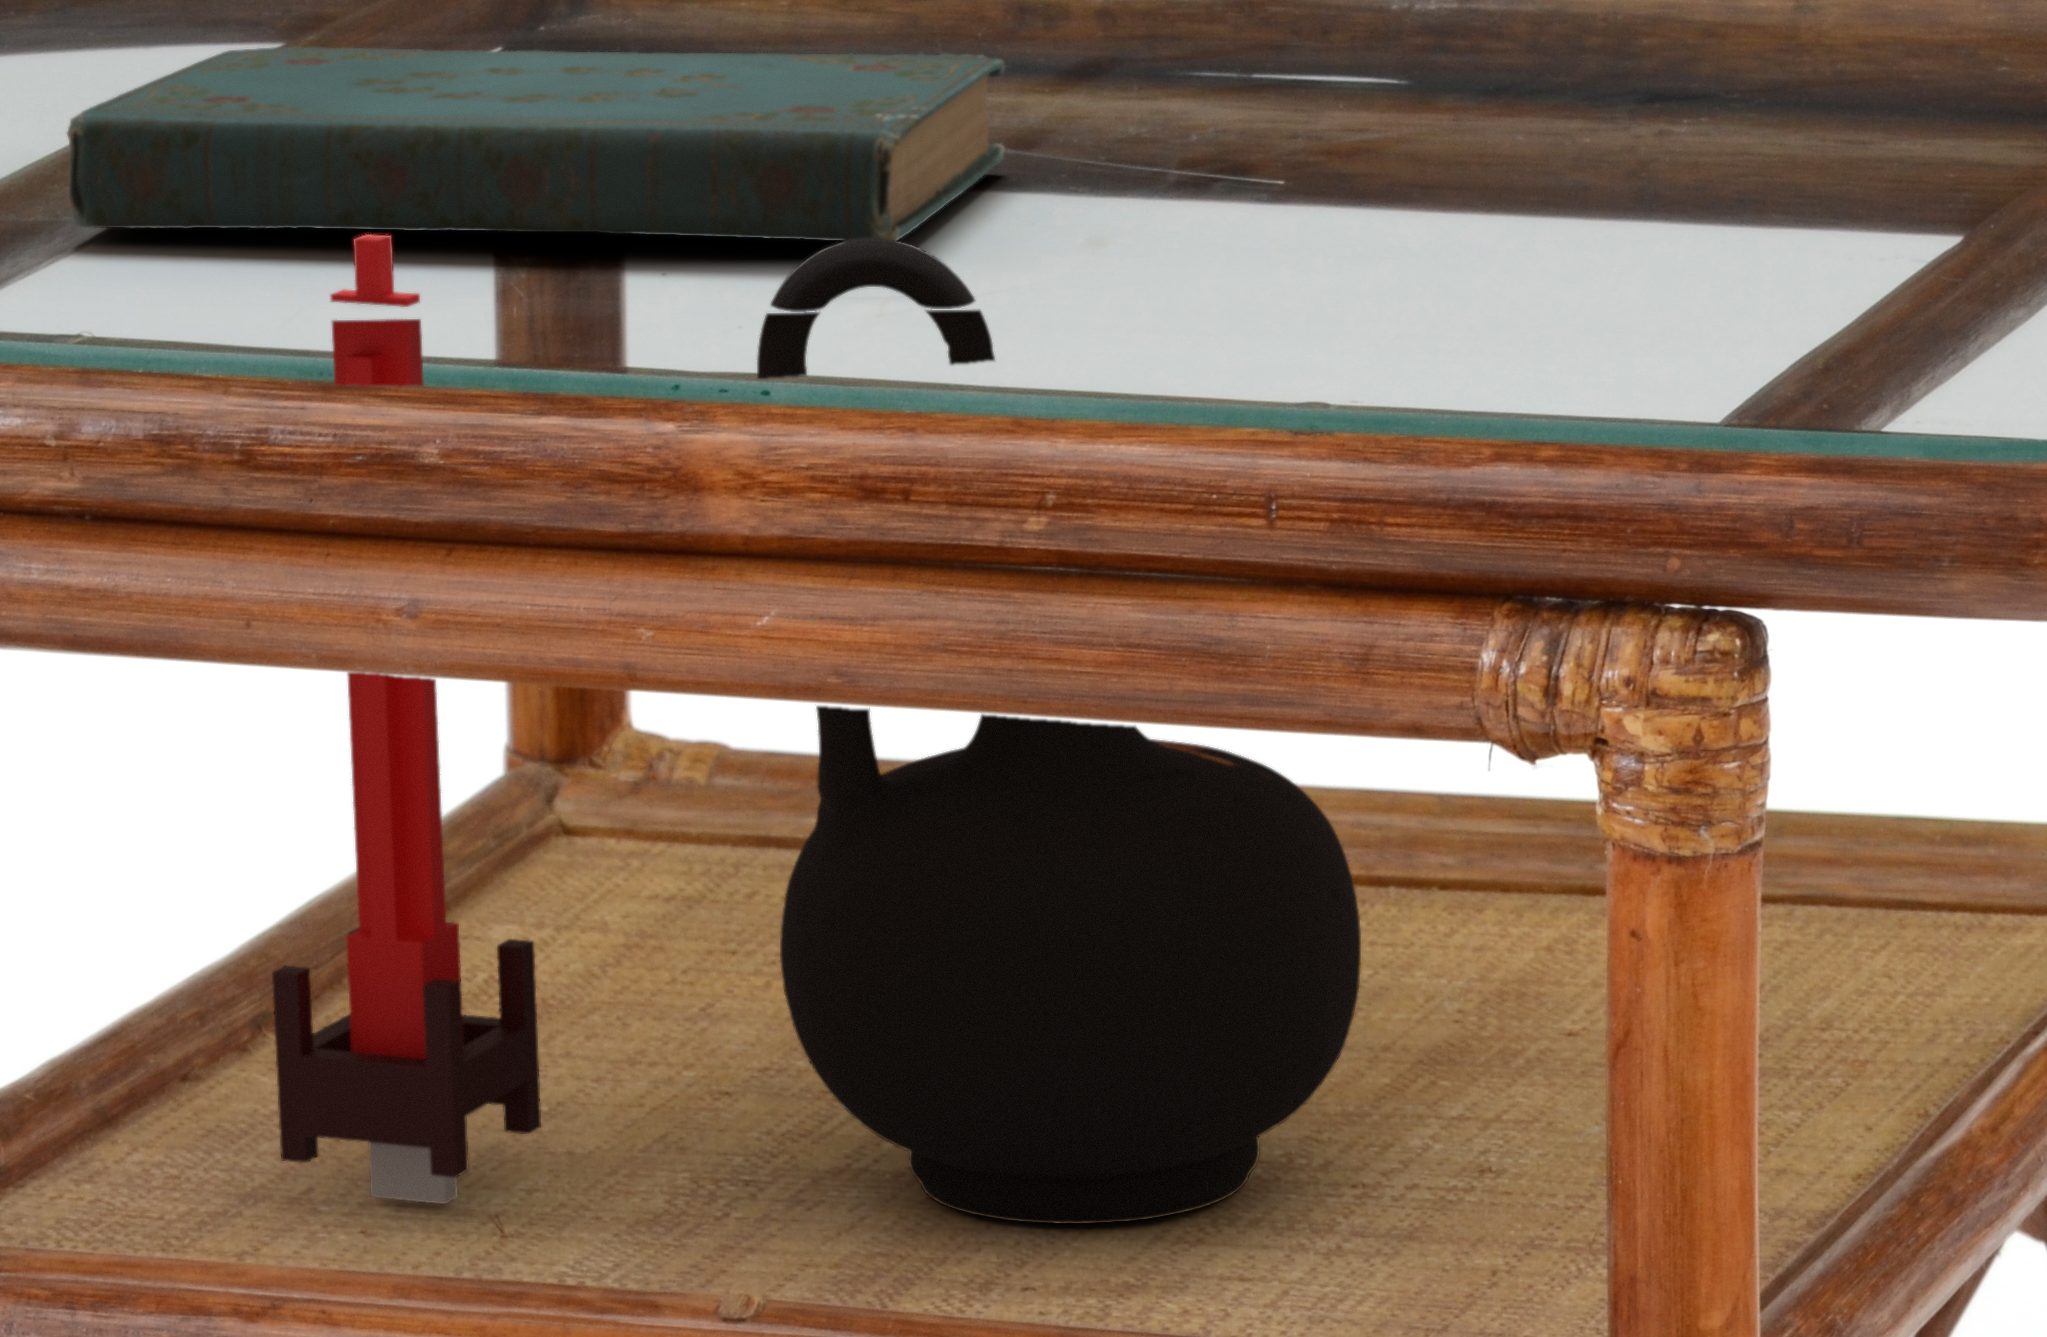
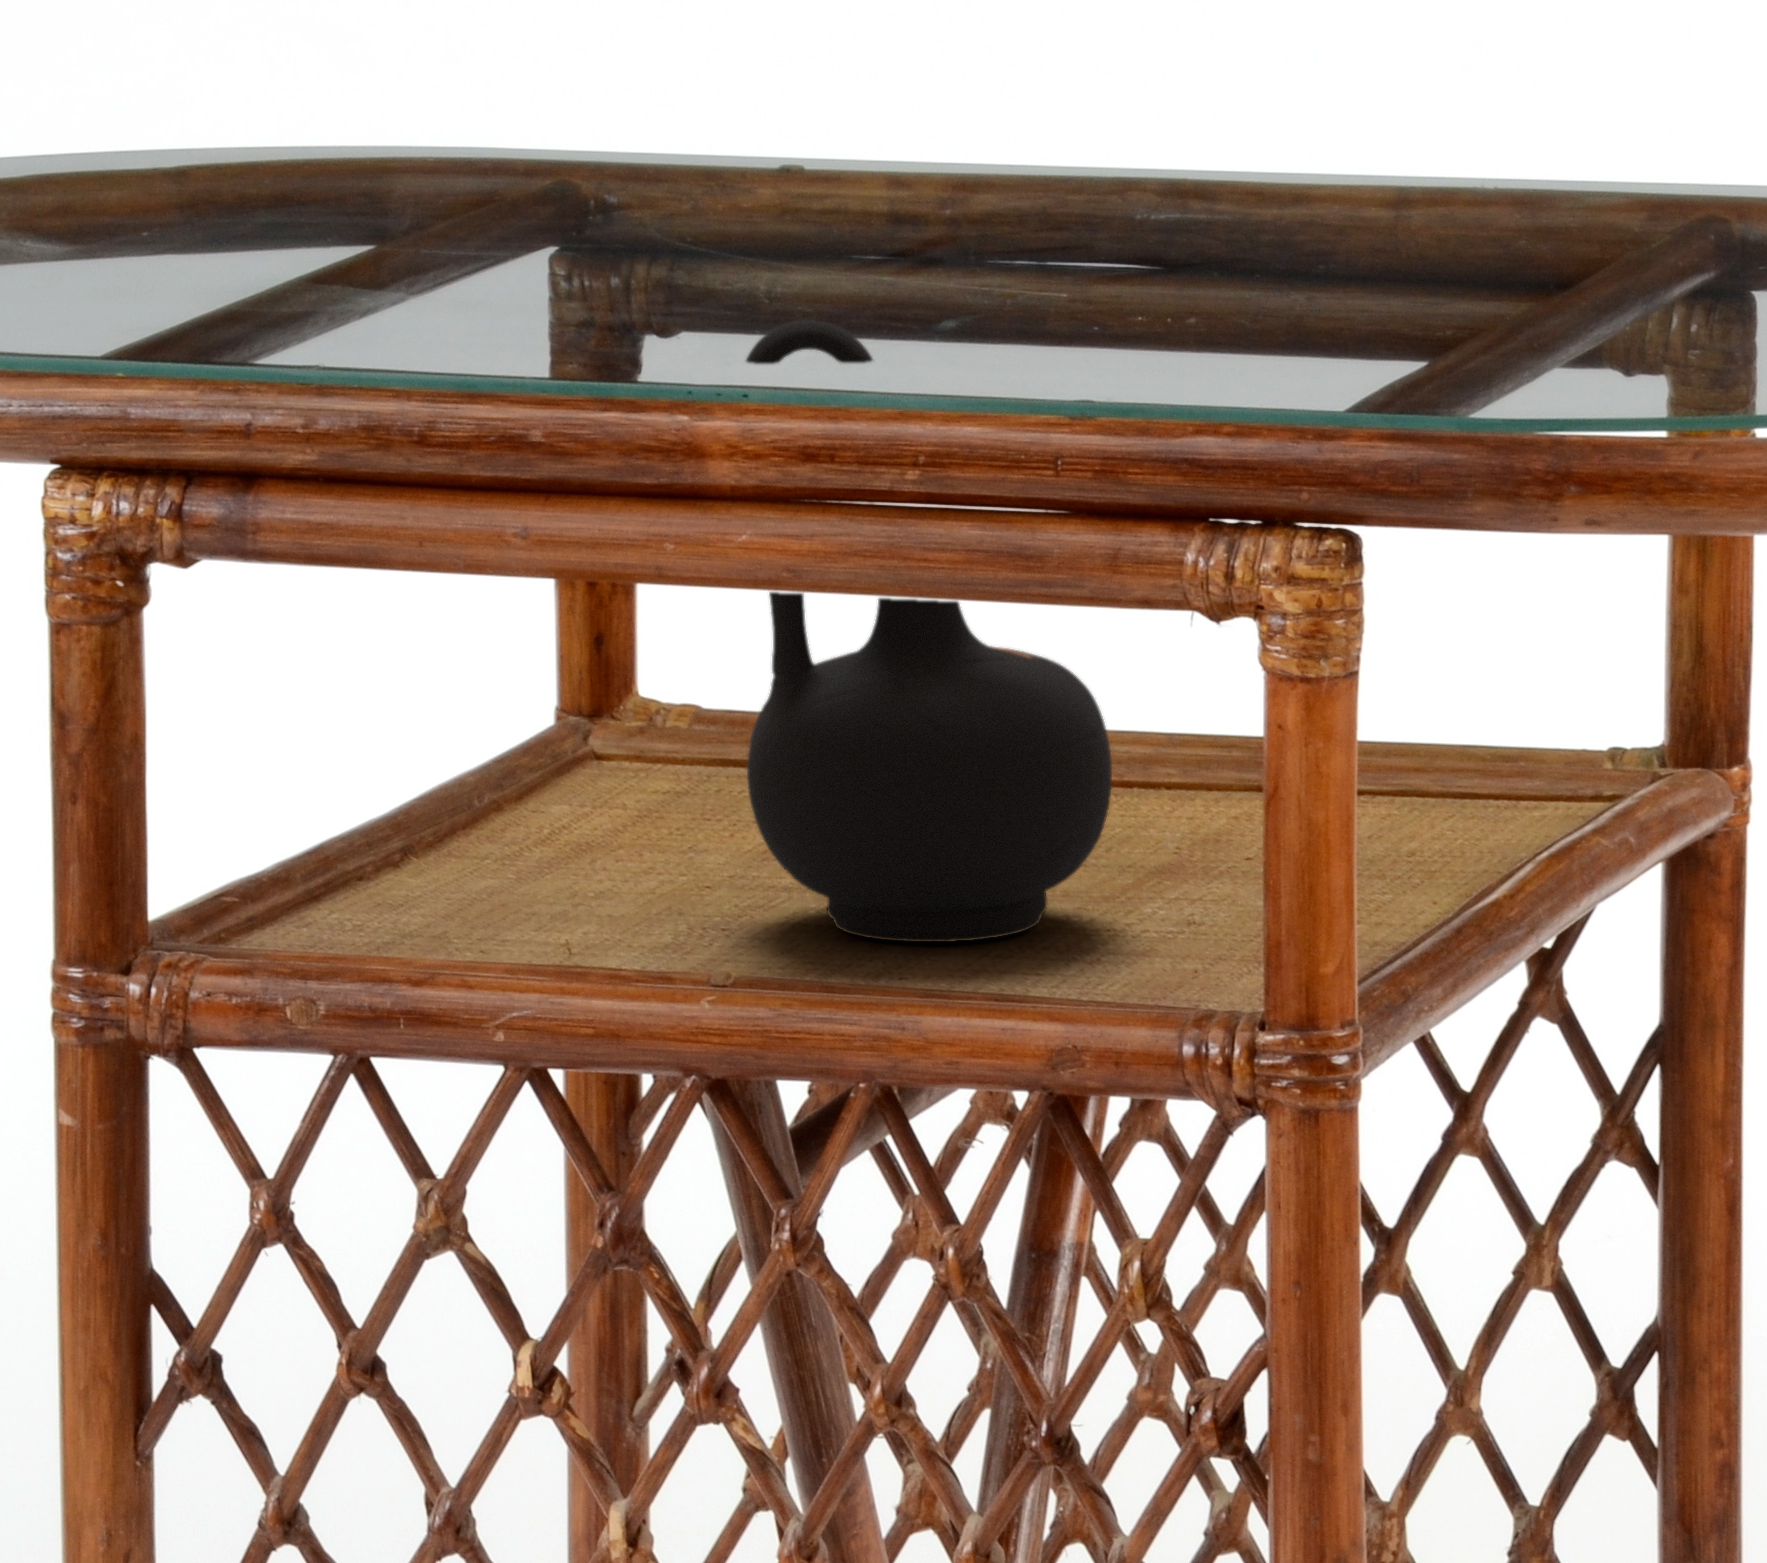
book: present [67,47,1005,241] -> none [303,224,891,328]
candle: present [272,234,541,1204] -> none [429,316,596,931]

